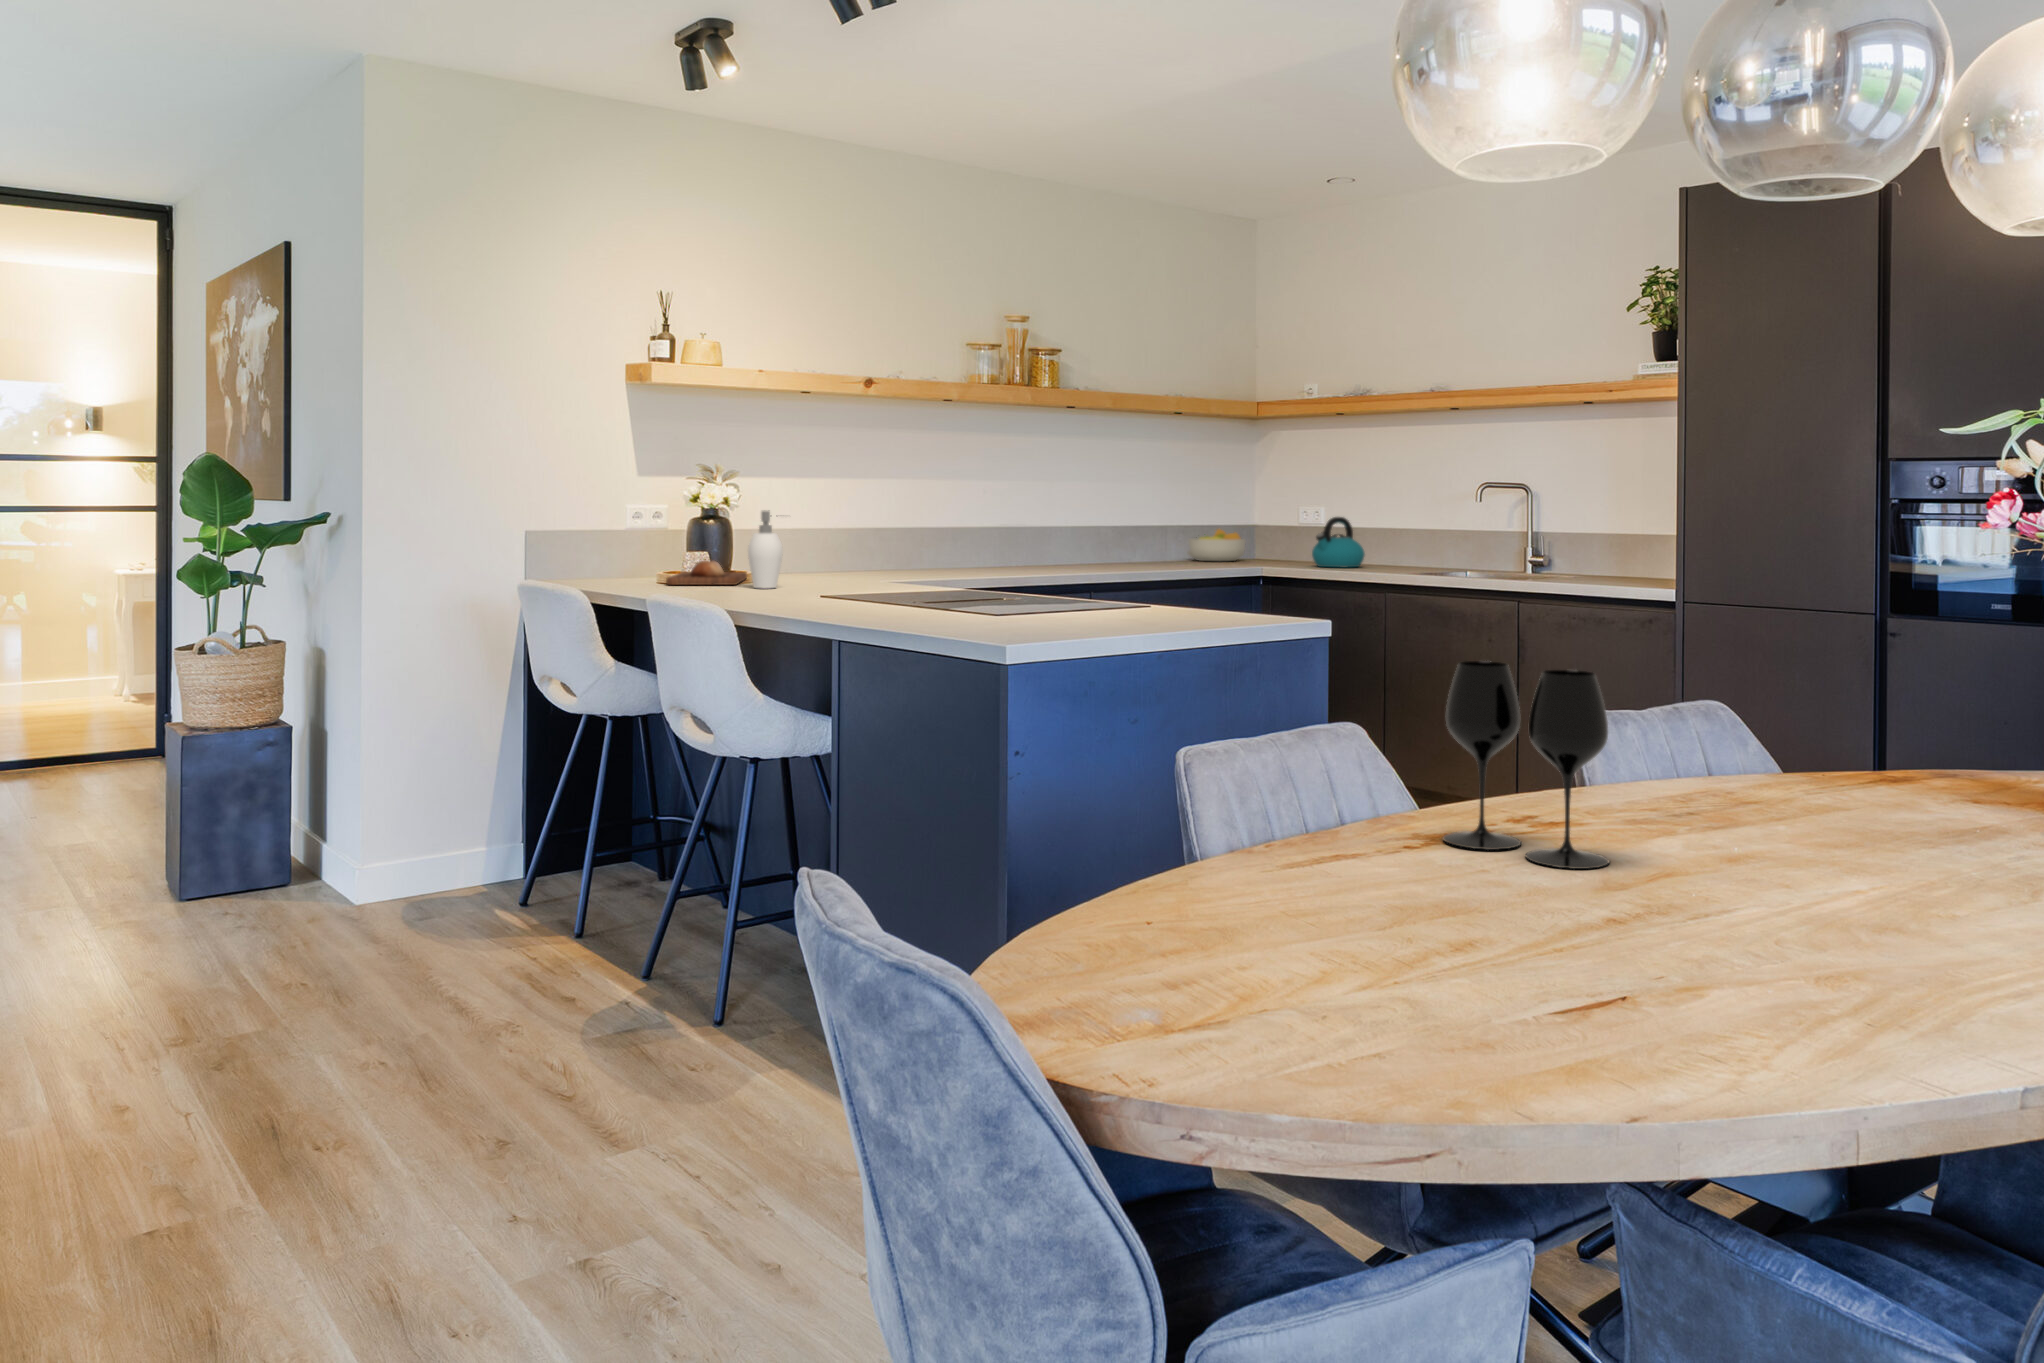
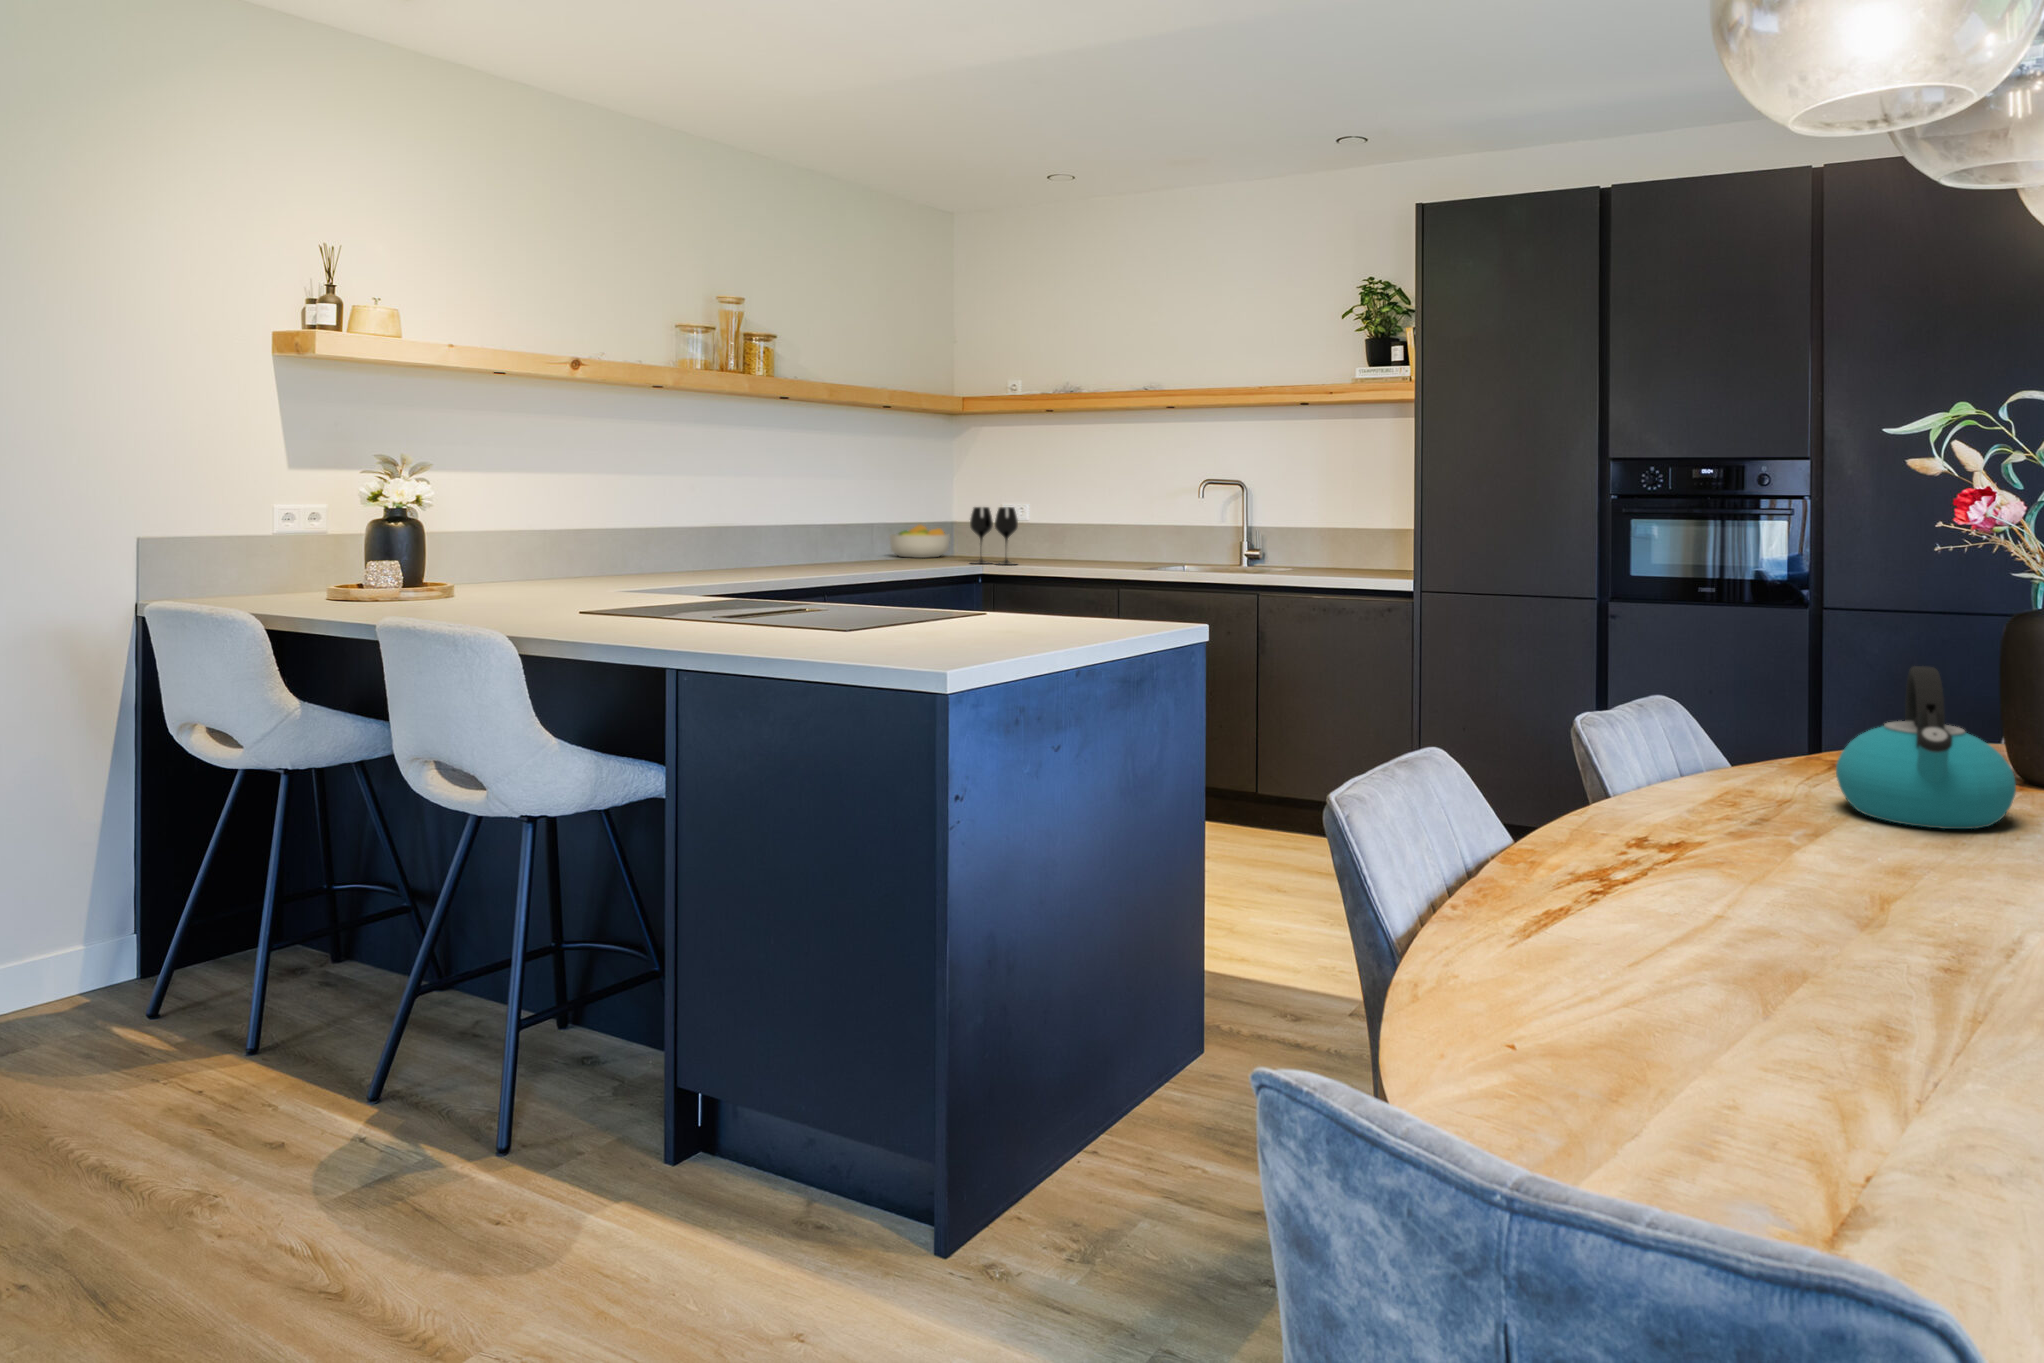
soap dispenser: present [748,510,783,588] -> none [468,511,524,604]
kettle: present [1312,517,1365,568] -> present [1836,666,2016,829]
bread loaf: present [666,559,747,585] -> none [352,569,447,602]
wine glass: present [1443,661,1609,869] -> present [970,507,1018,565]

